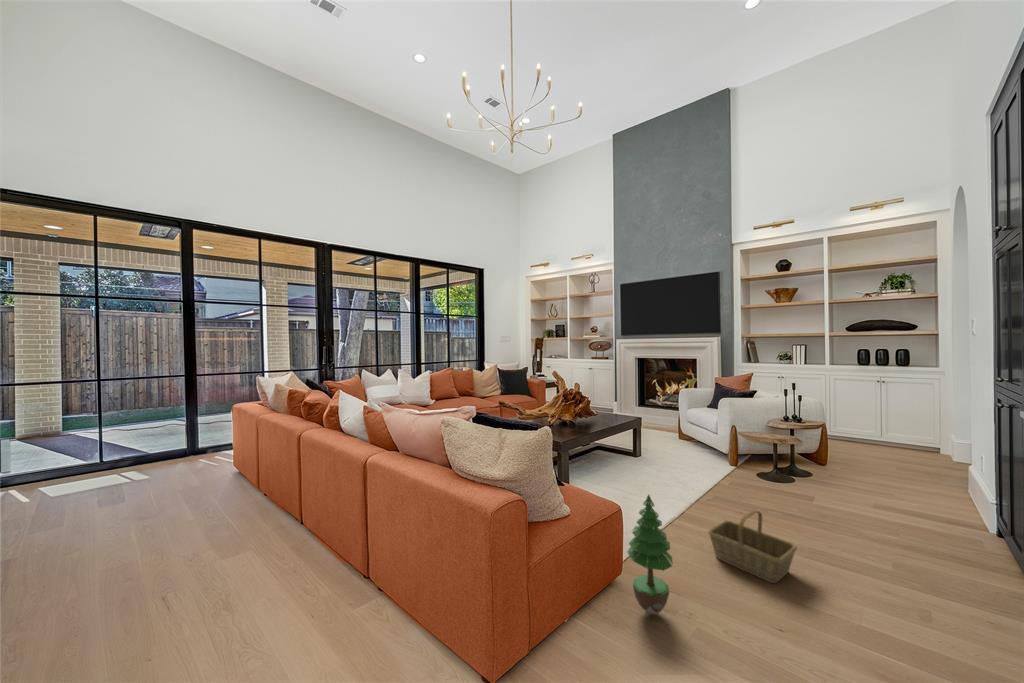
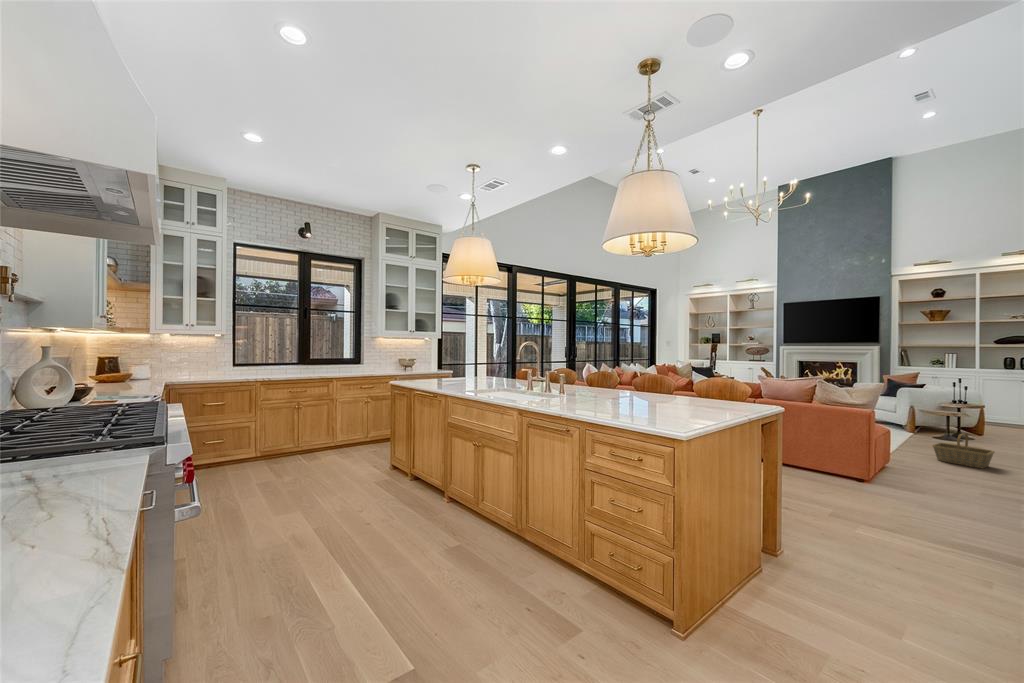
potted tree: present [627,495,673,615] -> none [902,409,933,472]

